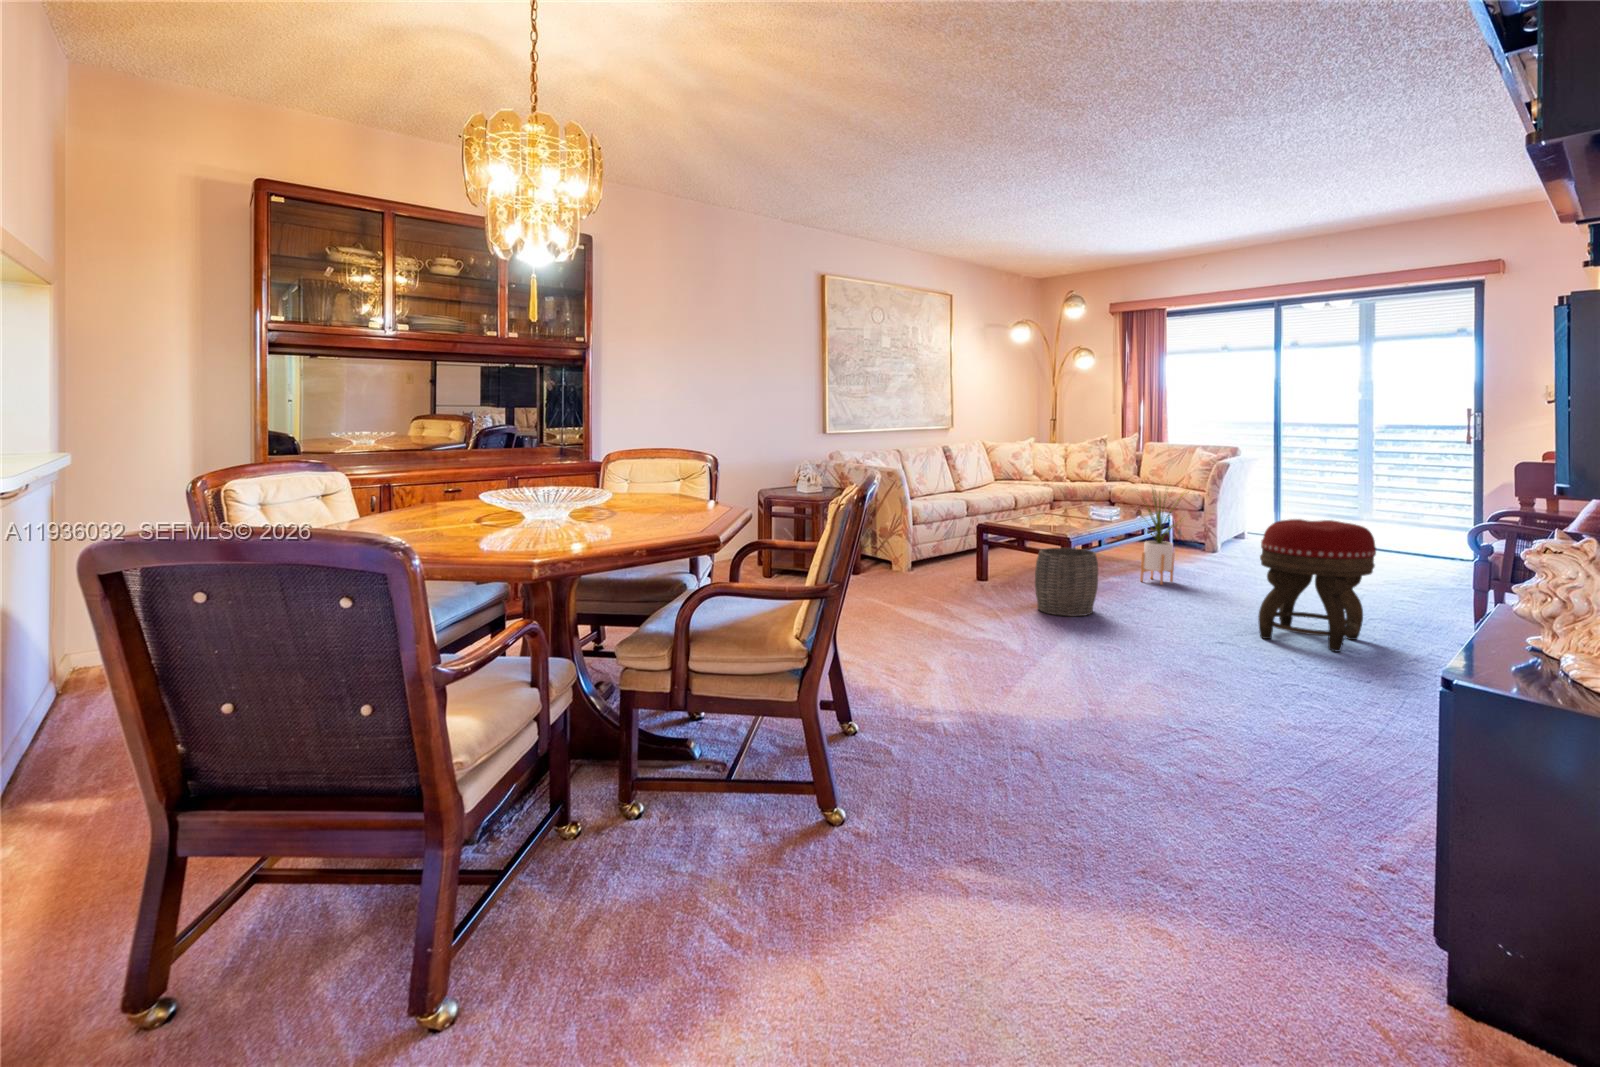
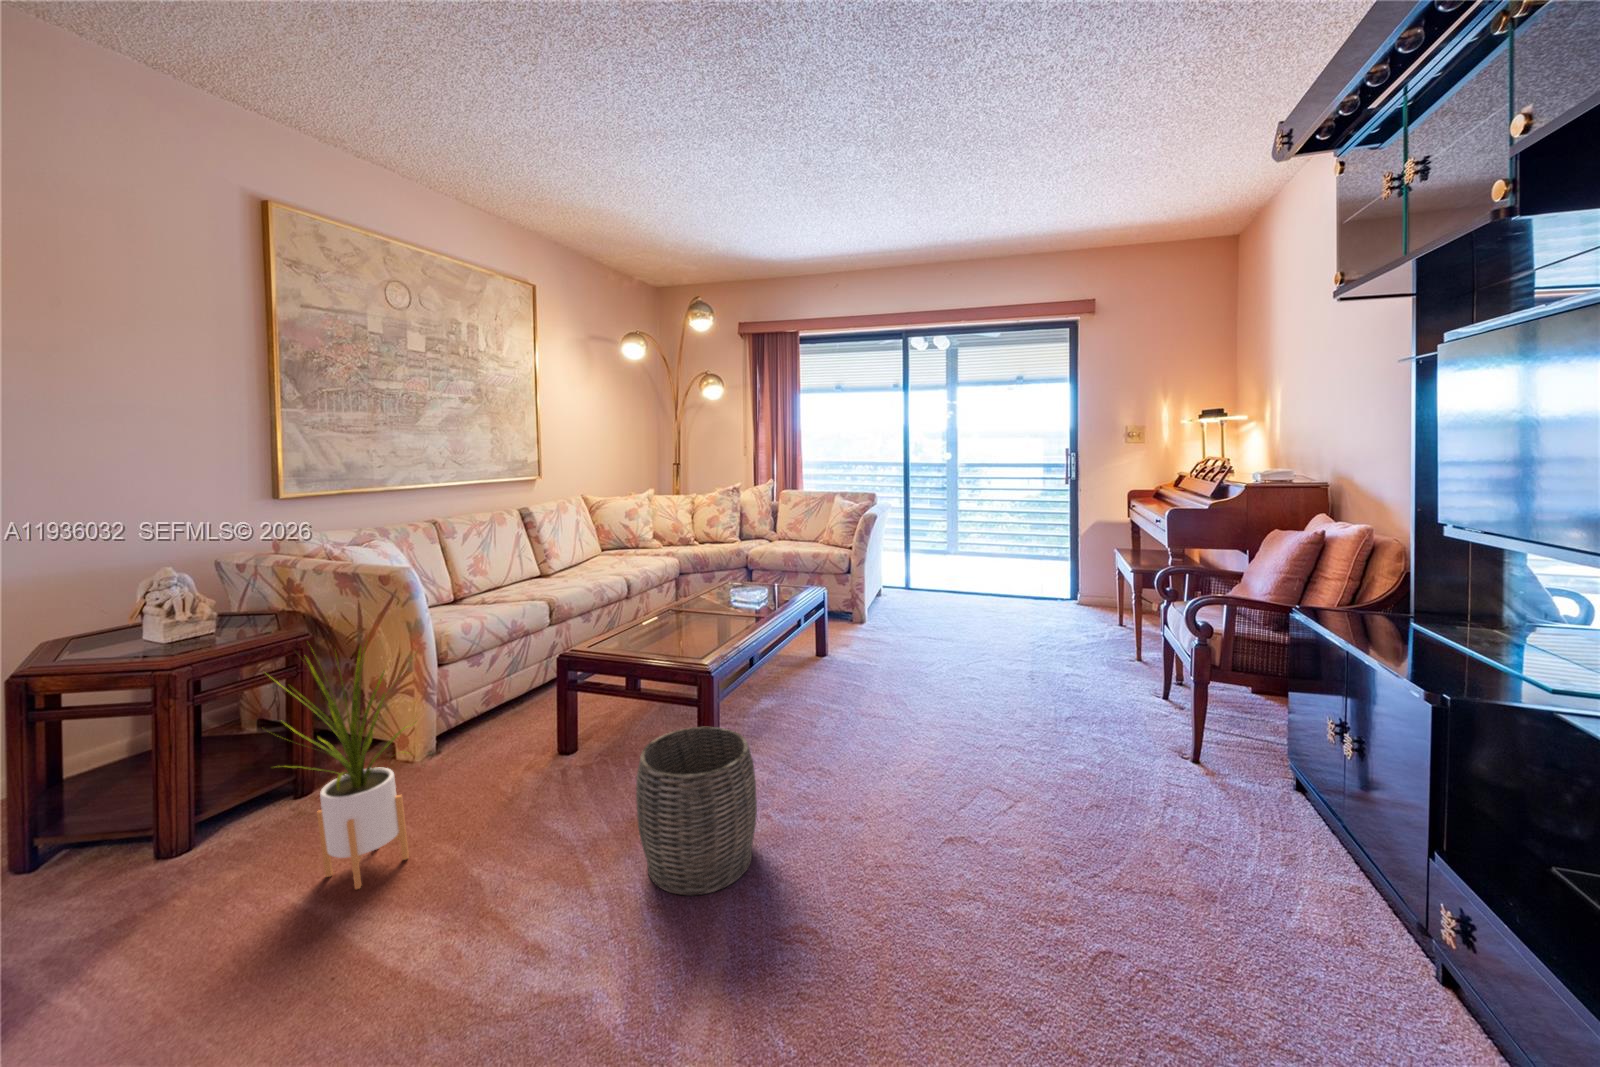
house plant: present [1140,492,1181,585] -> present [268,646,413,889]
footstool: present [1258,519,1376,652] -> none [1024,649,1218,917]

